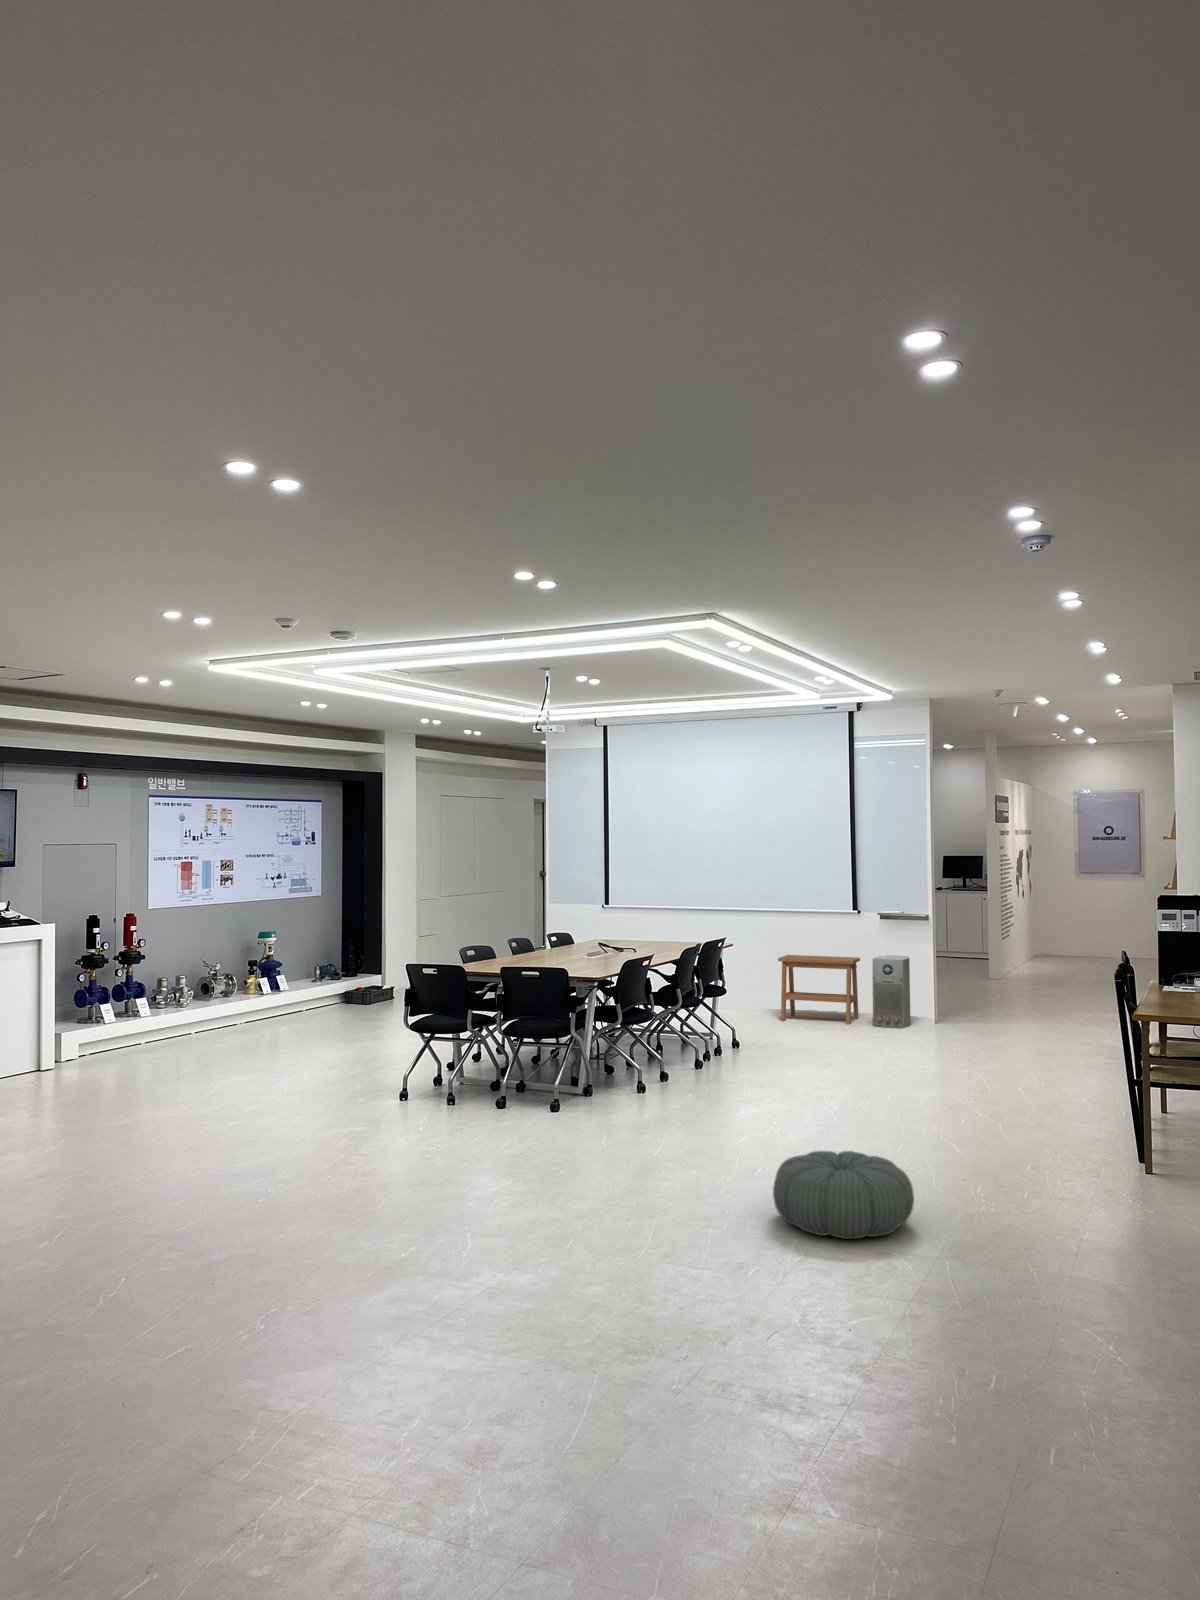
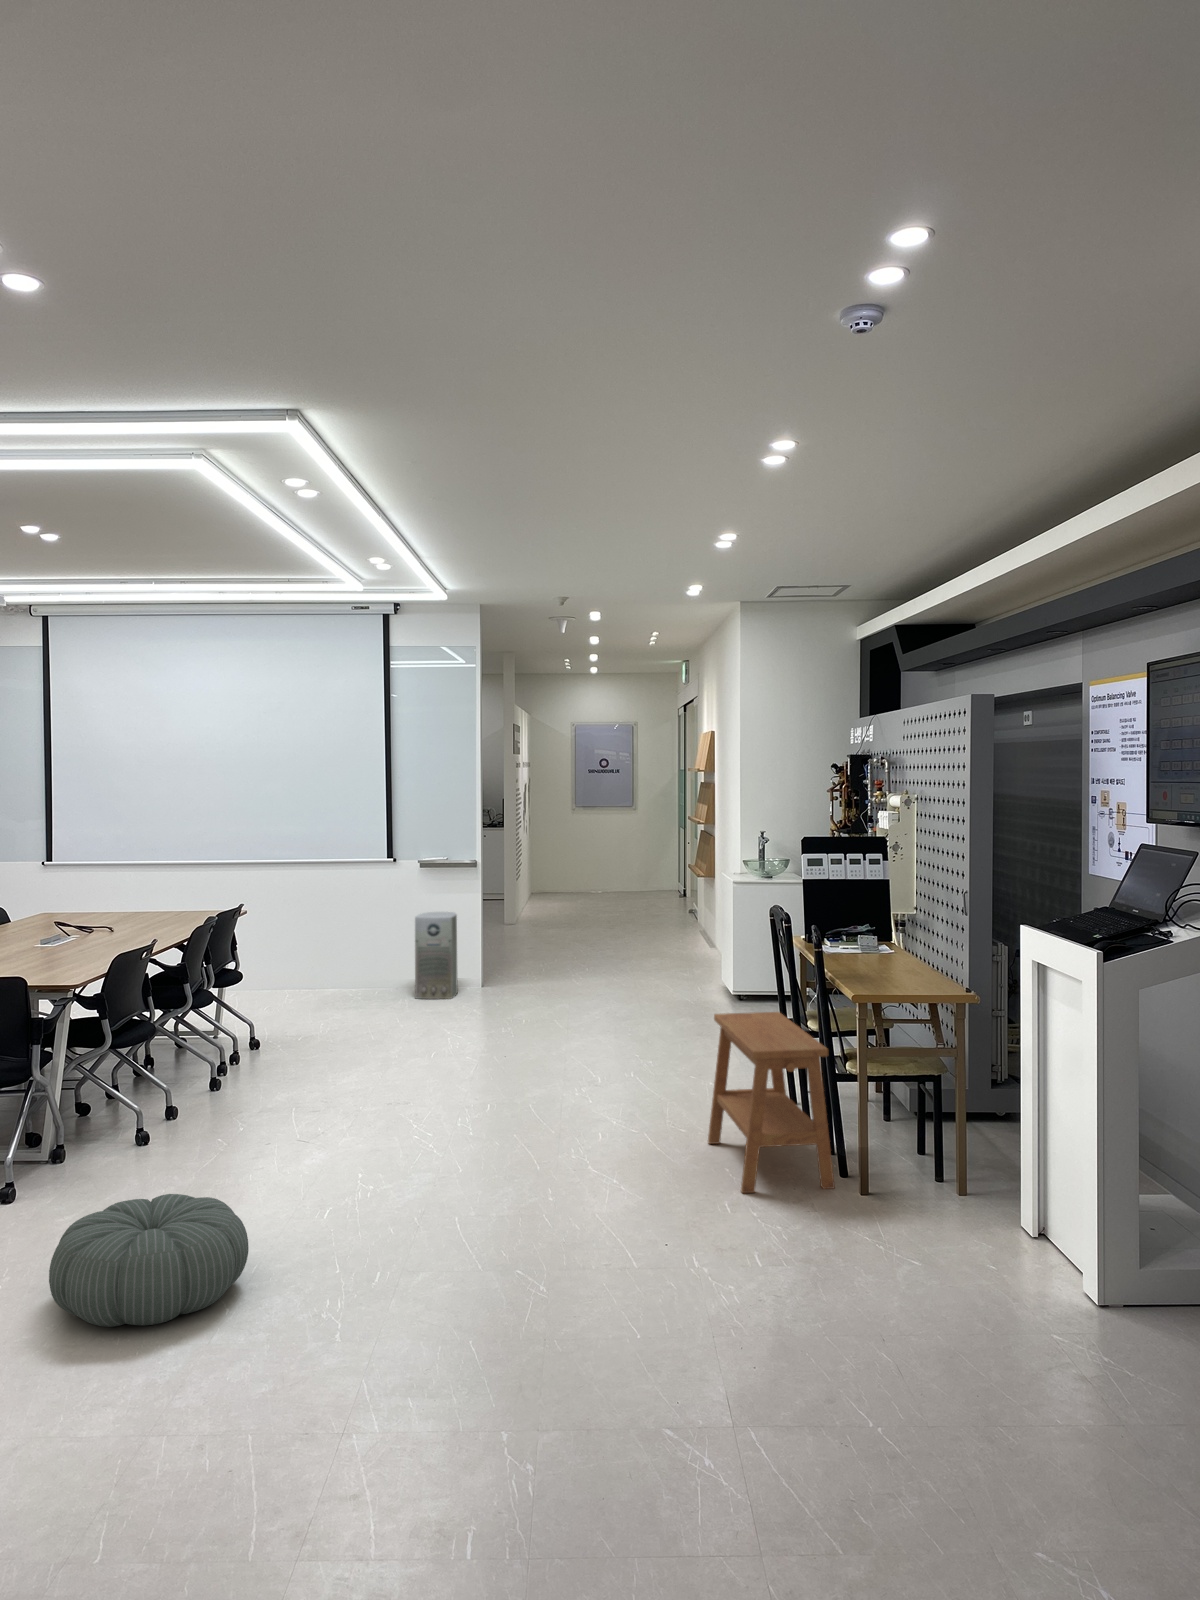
side table: present [778,955,860,1025] -> present [708,1012,835,1193]
pouf: present [773,1151,914,1239] -> present [49,1194,249,1327]

